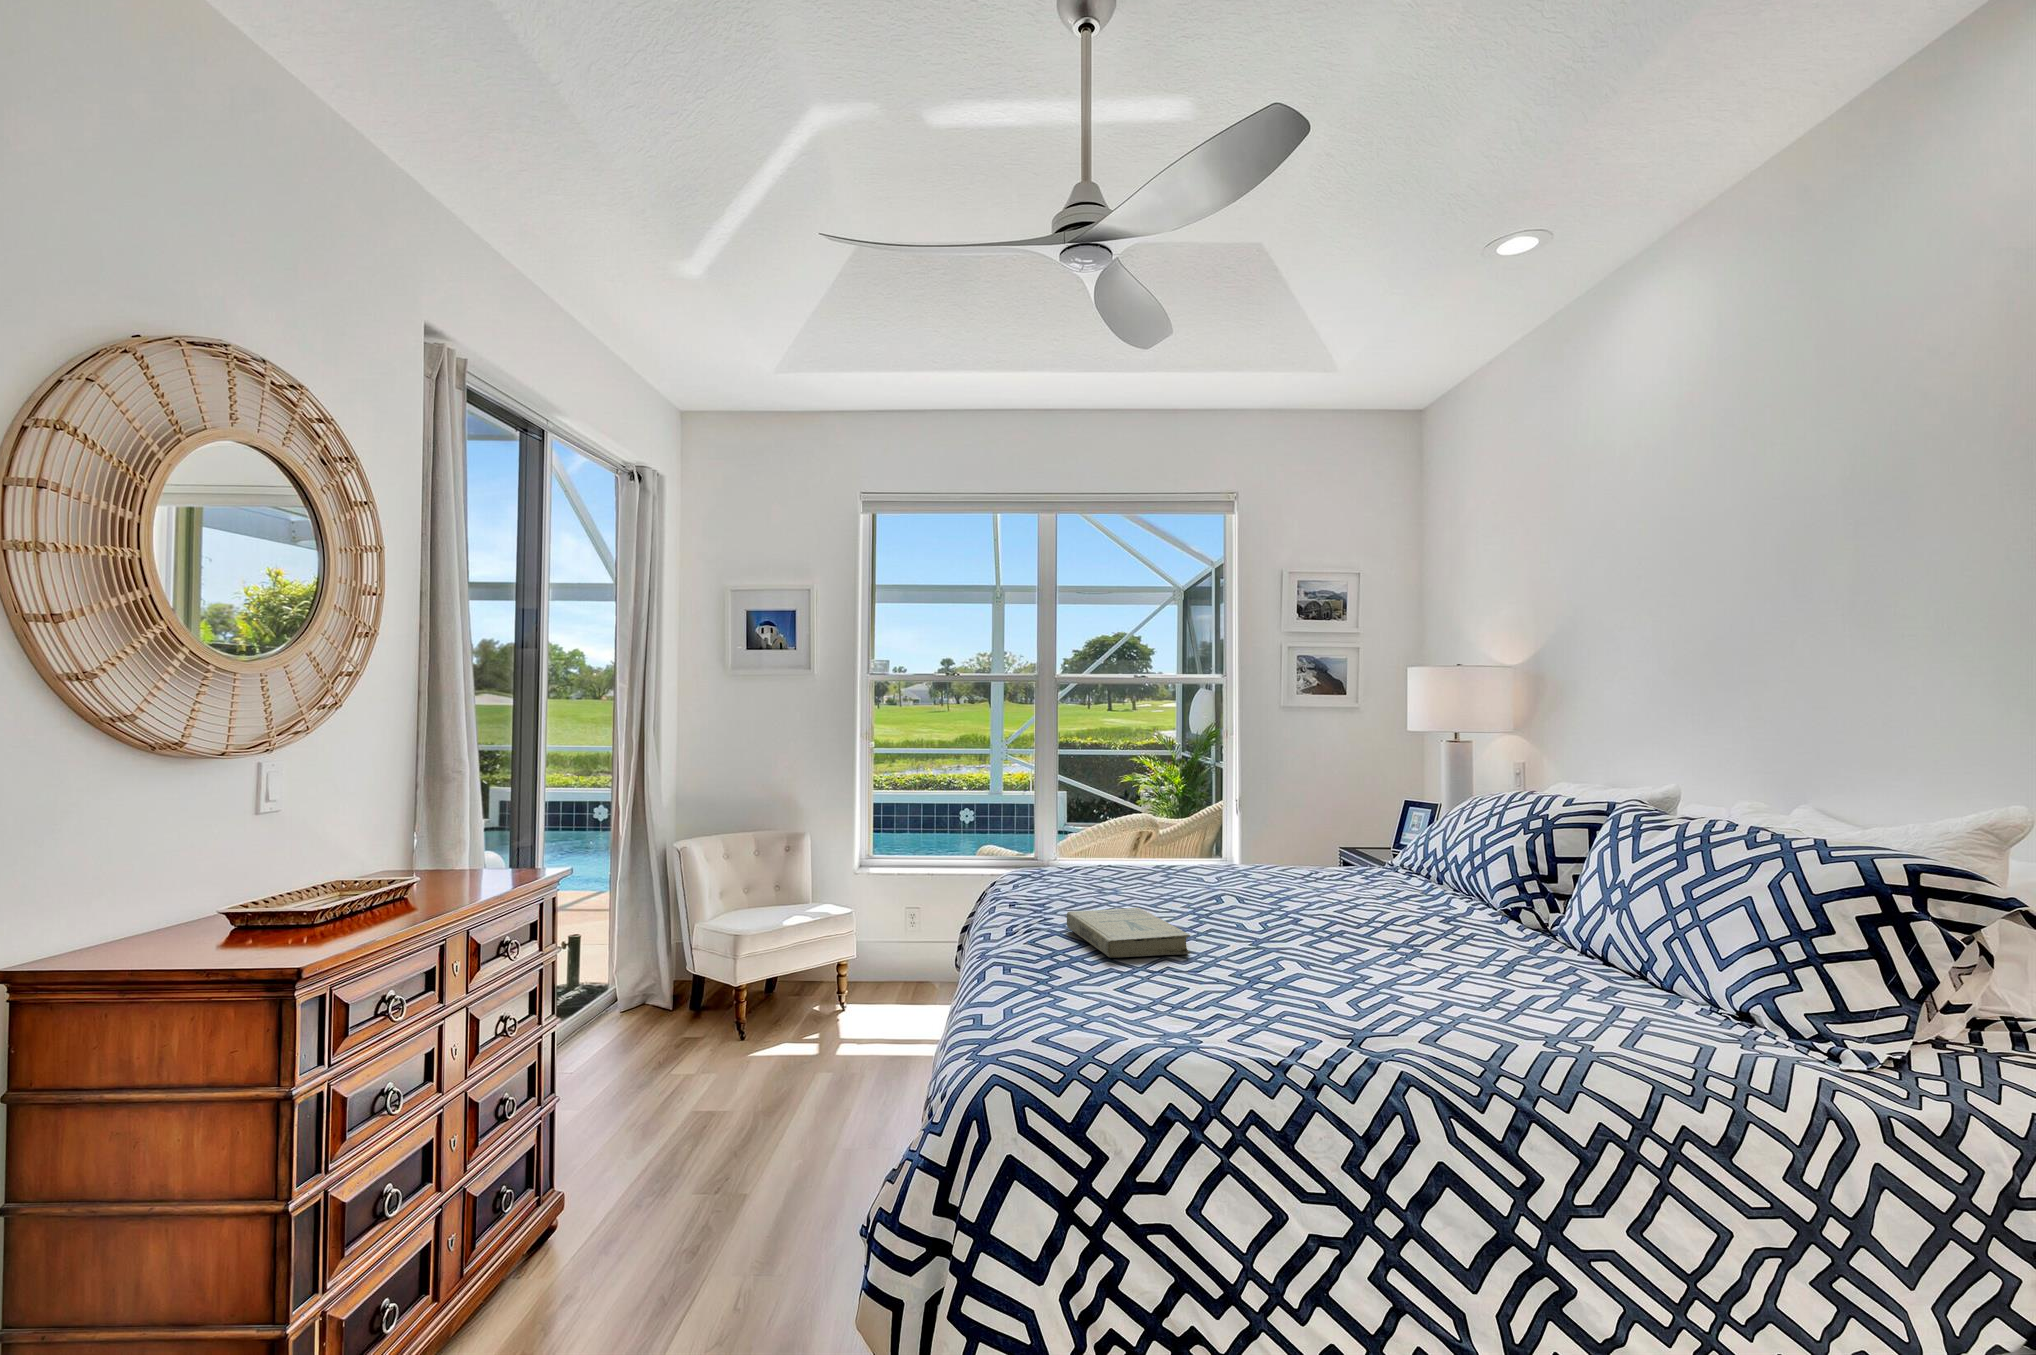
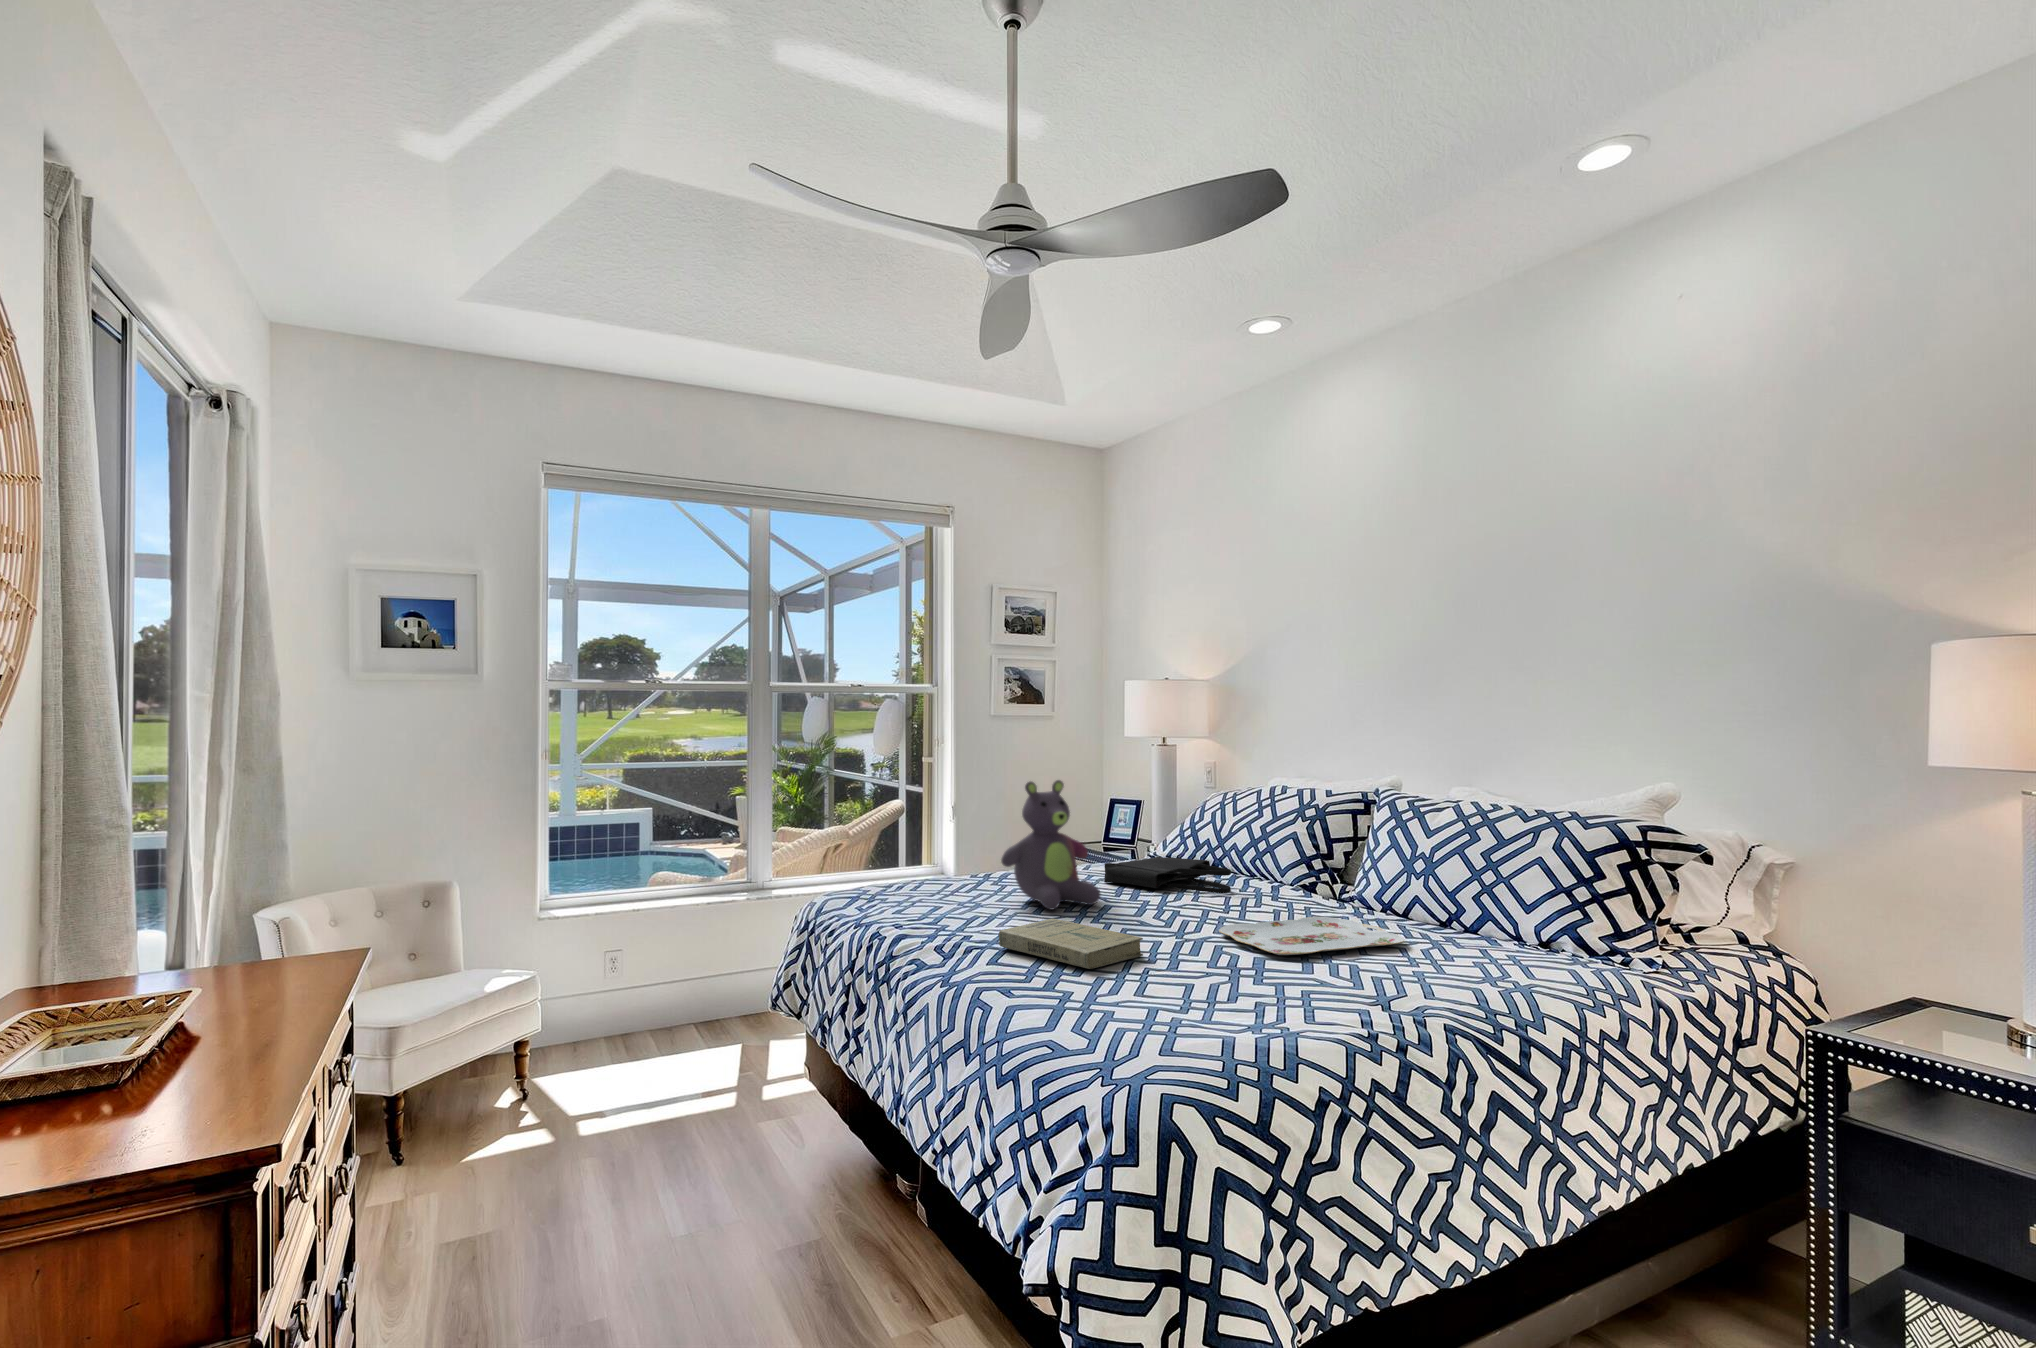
stuffed bear: none [1146,770,1249,903] -> present [1001,780,1101,910]
tote bag: none [1290,864,1415,909] -> present [1104,857,1231,893]
serving tray: none [1309,937,1522,982] -> present [1219,917,1404,955]

